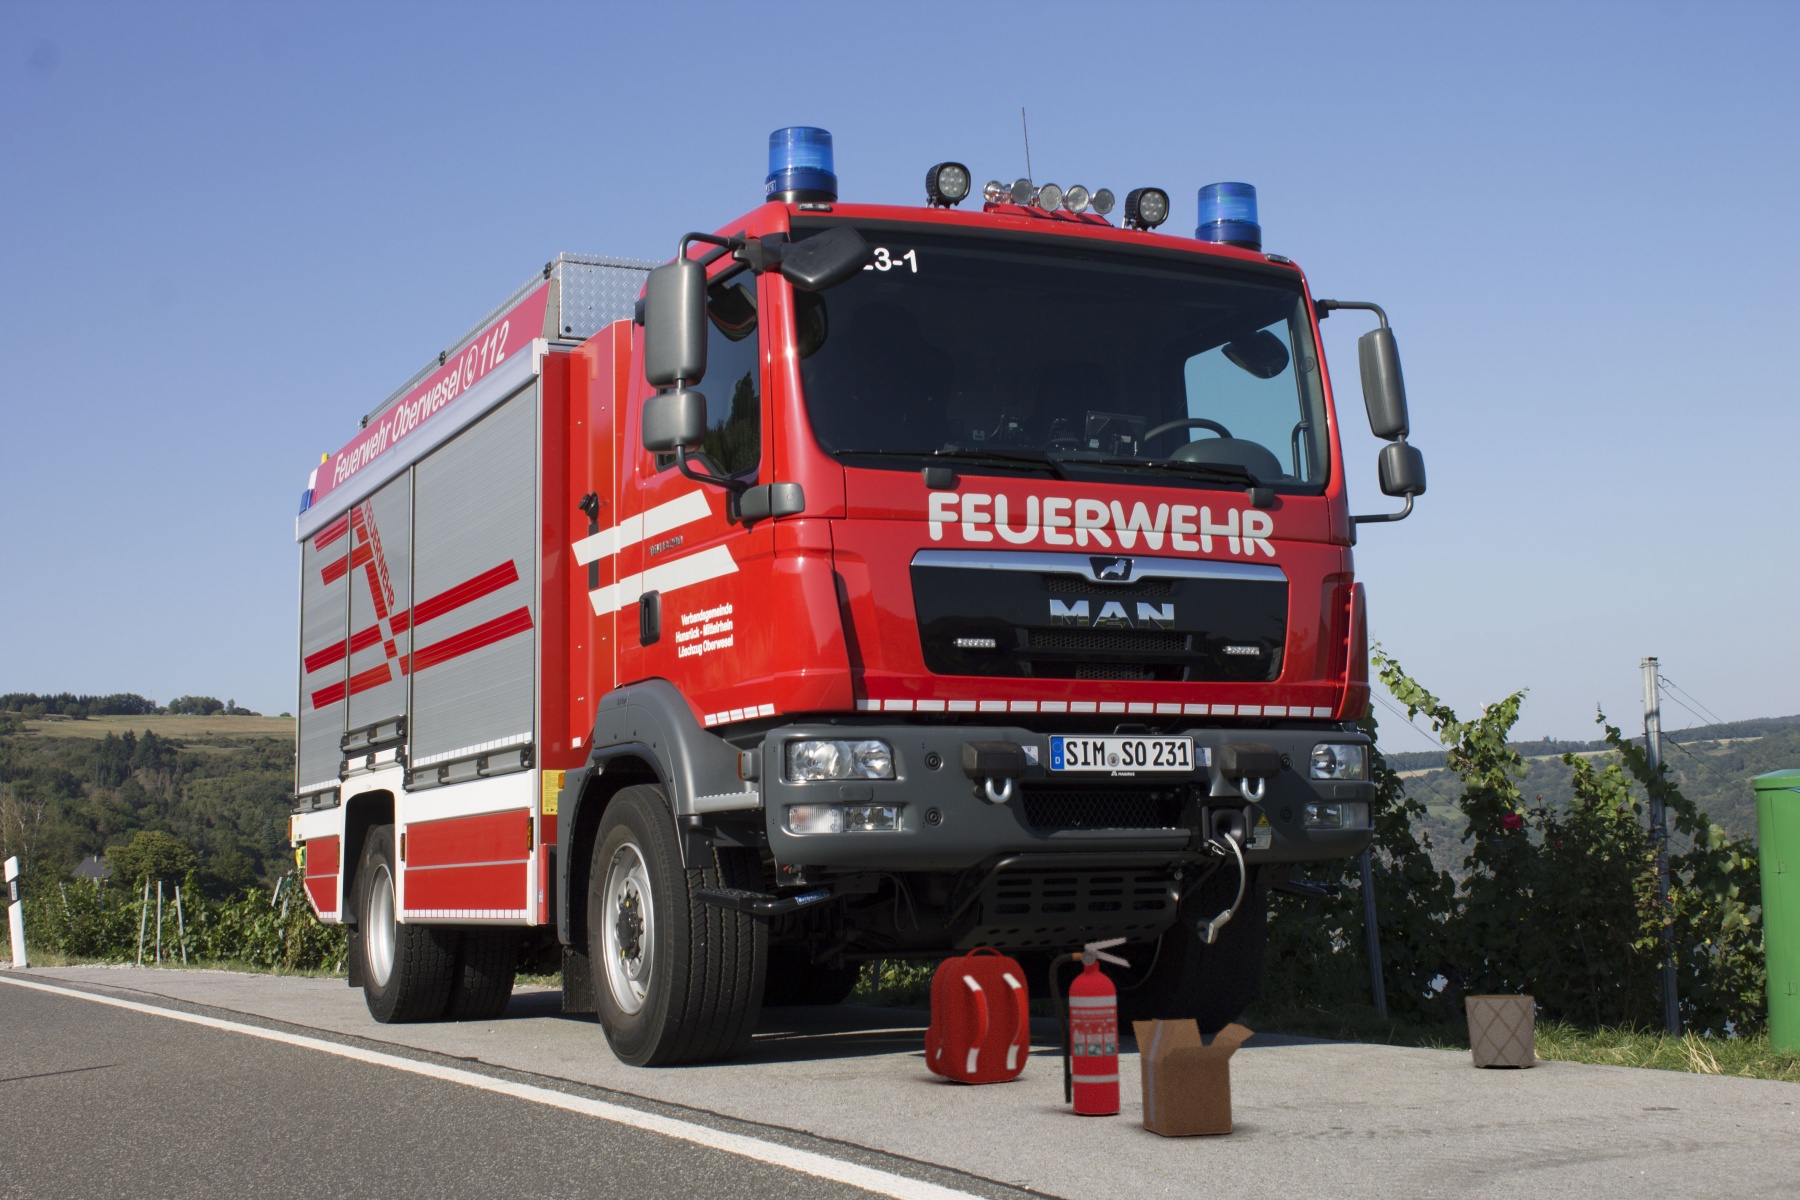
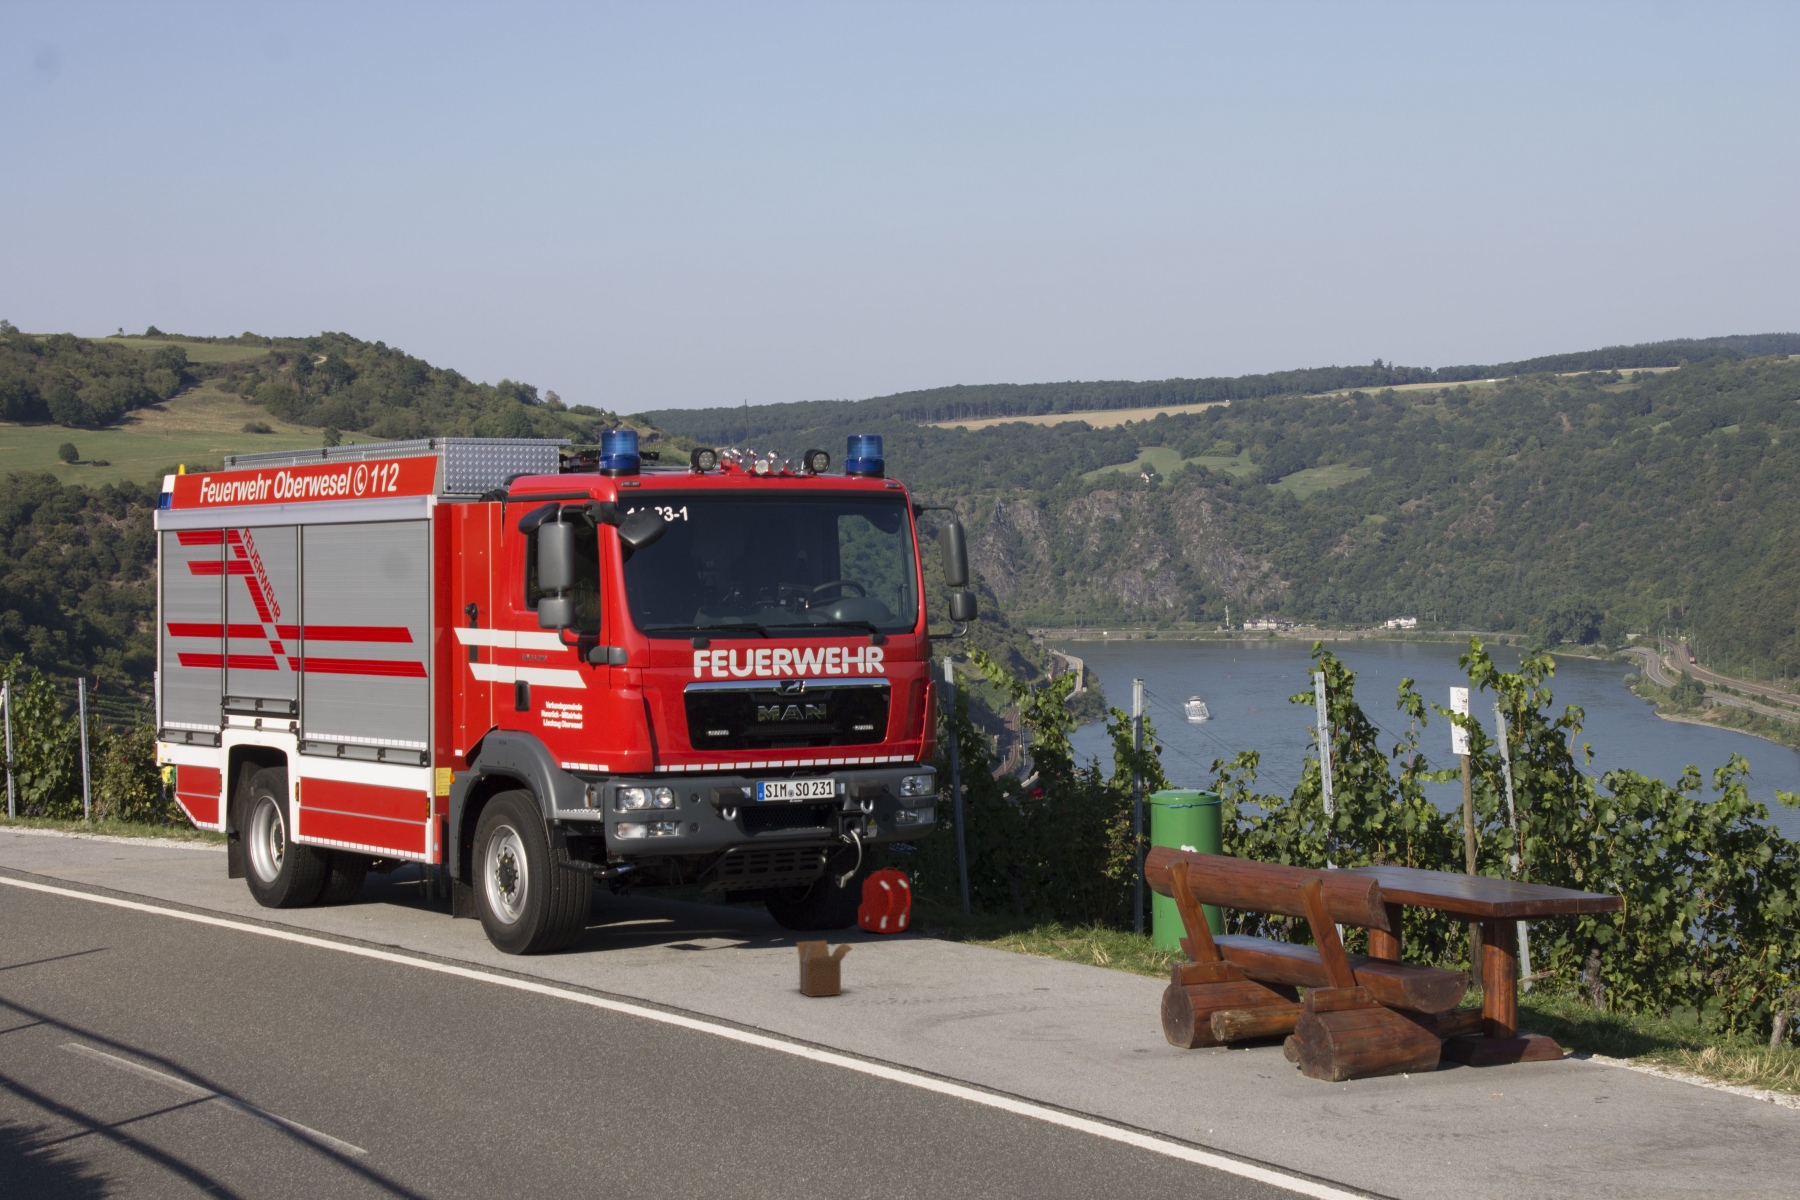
fire extinguisher: present [1049,938,1129,1115] -> none [756,898,796,985]
backpack: present [925,948,1030,1084] -> present [858,868,911,934]
planter: present [1466,995,1535,1068] -> none [977,915,1012,955]

